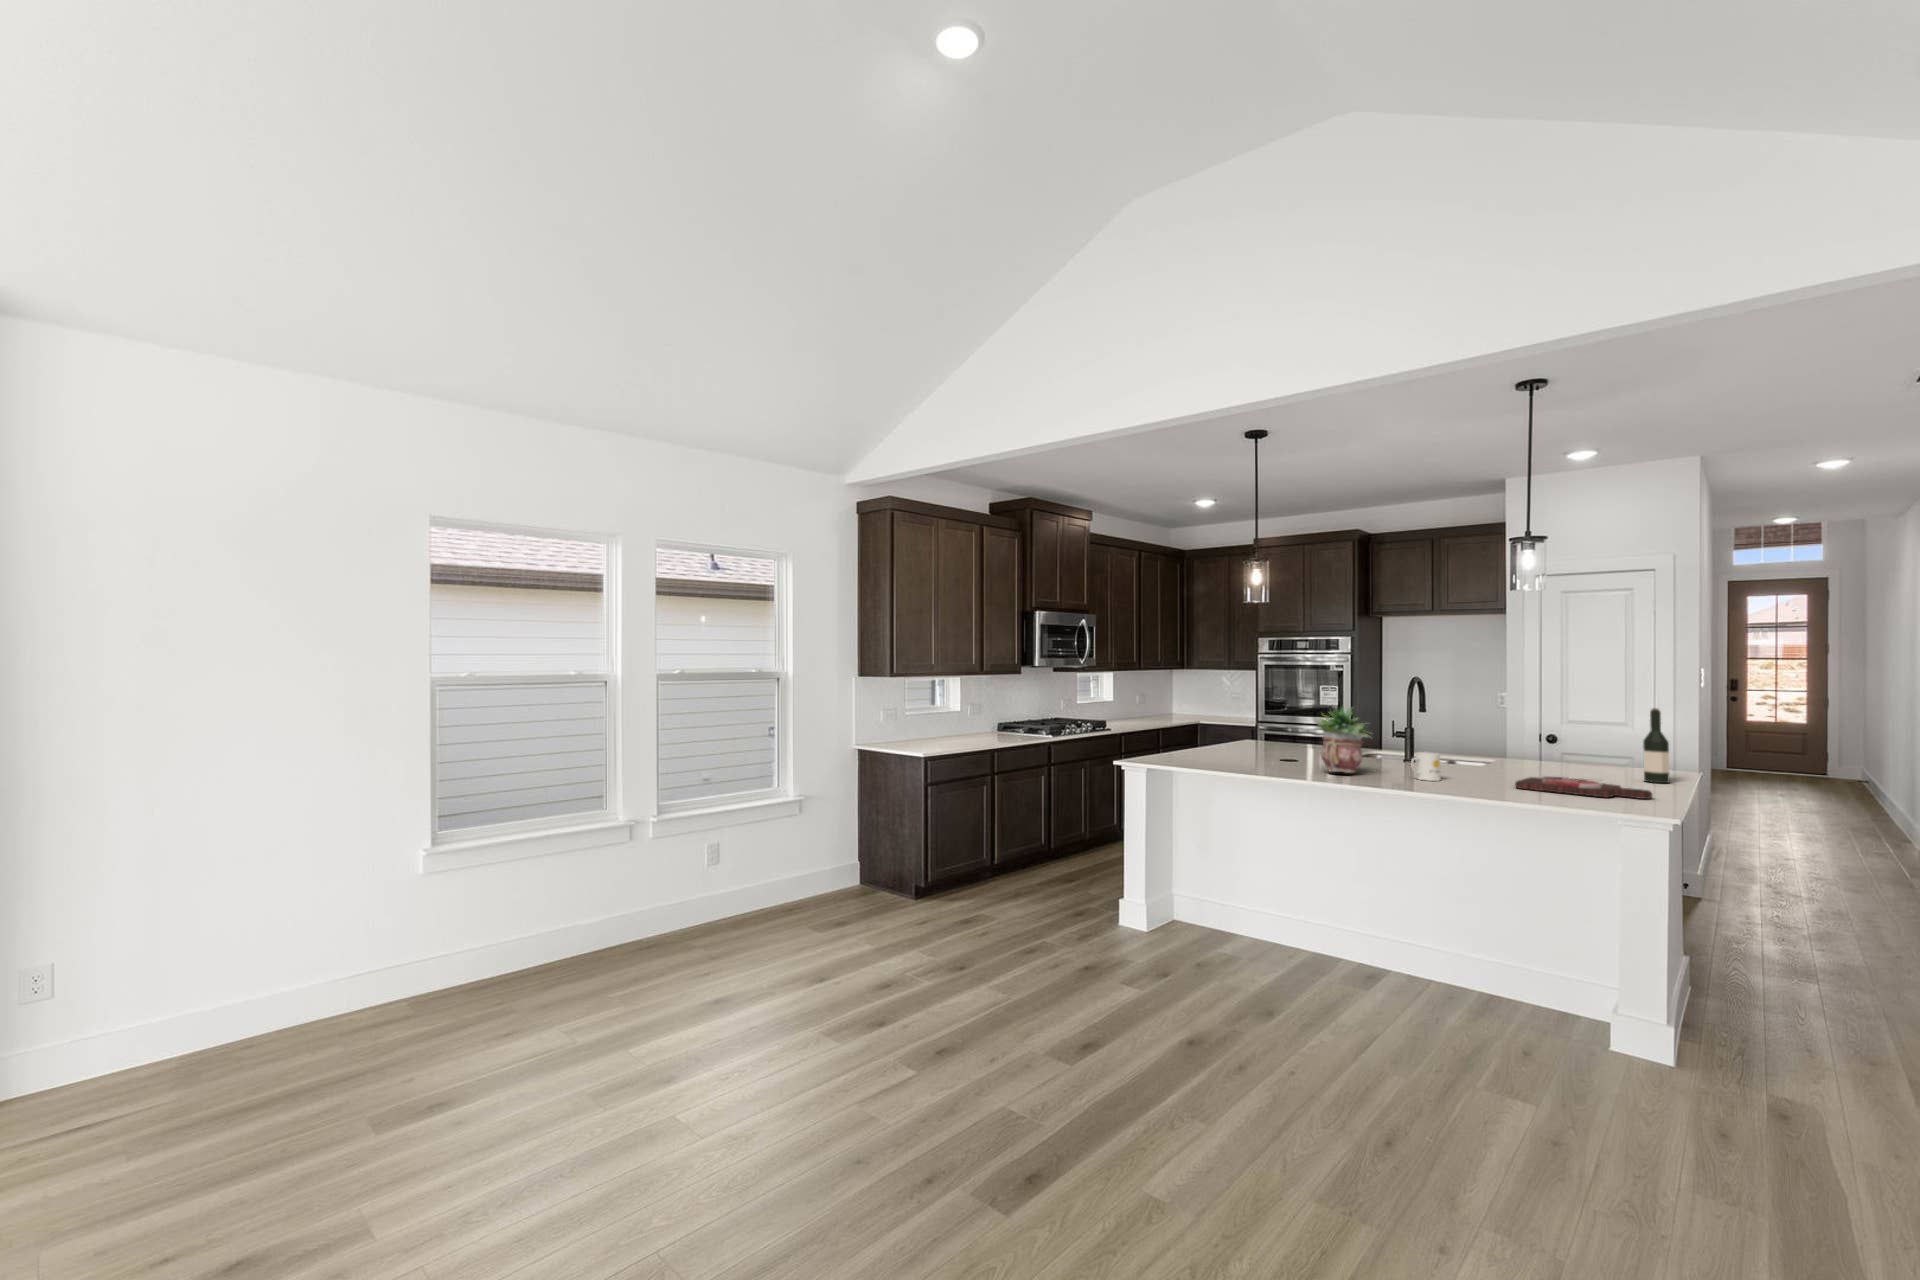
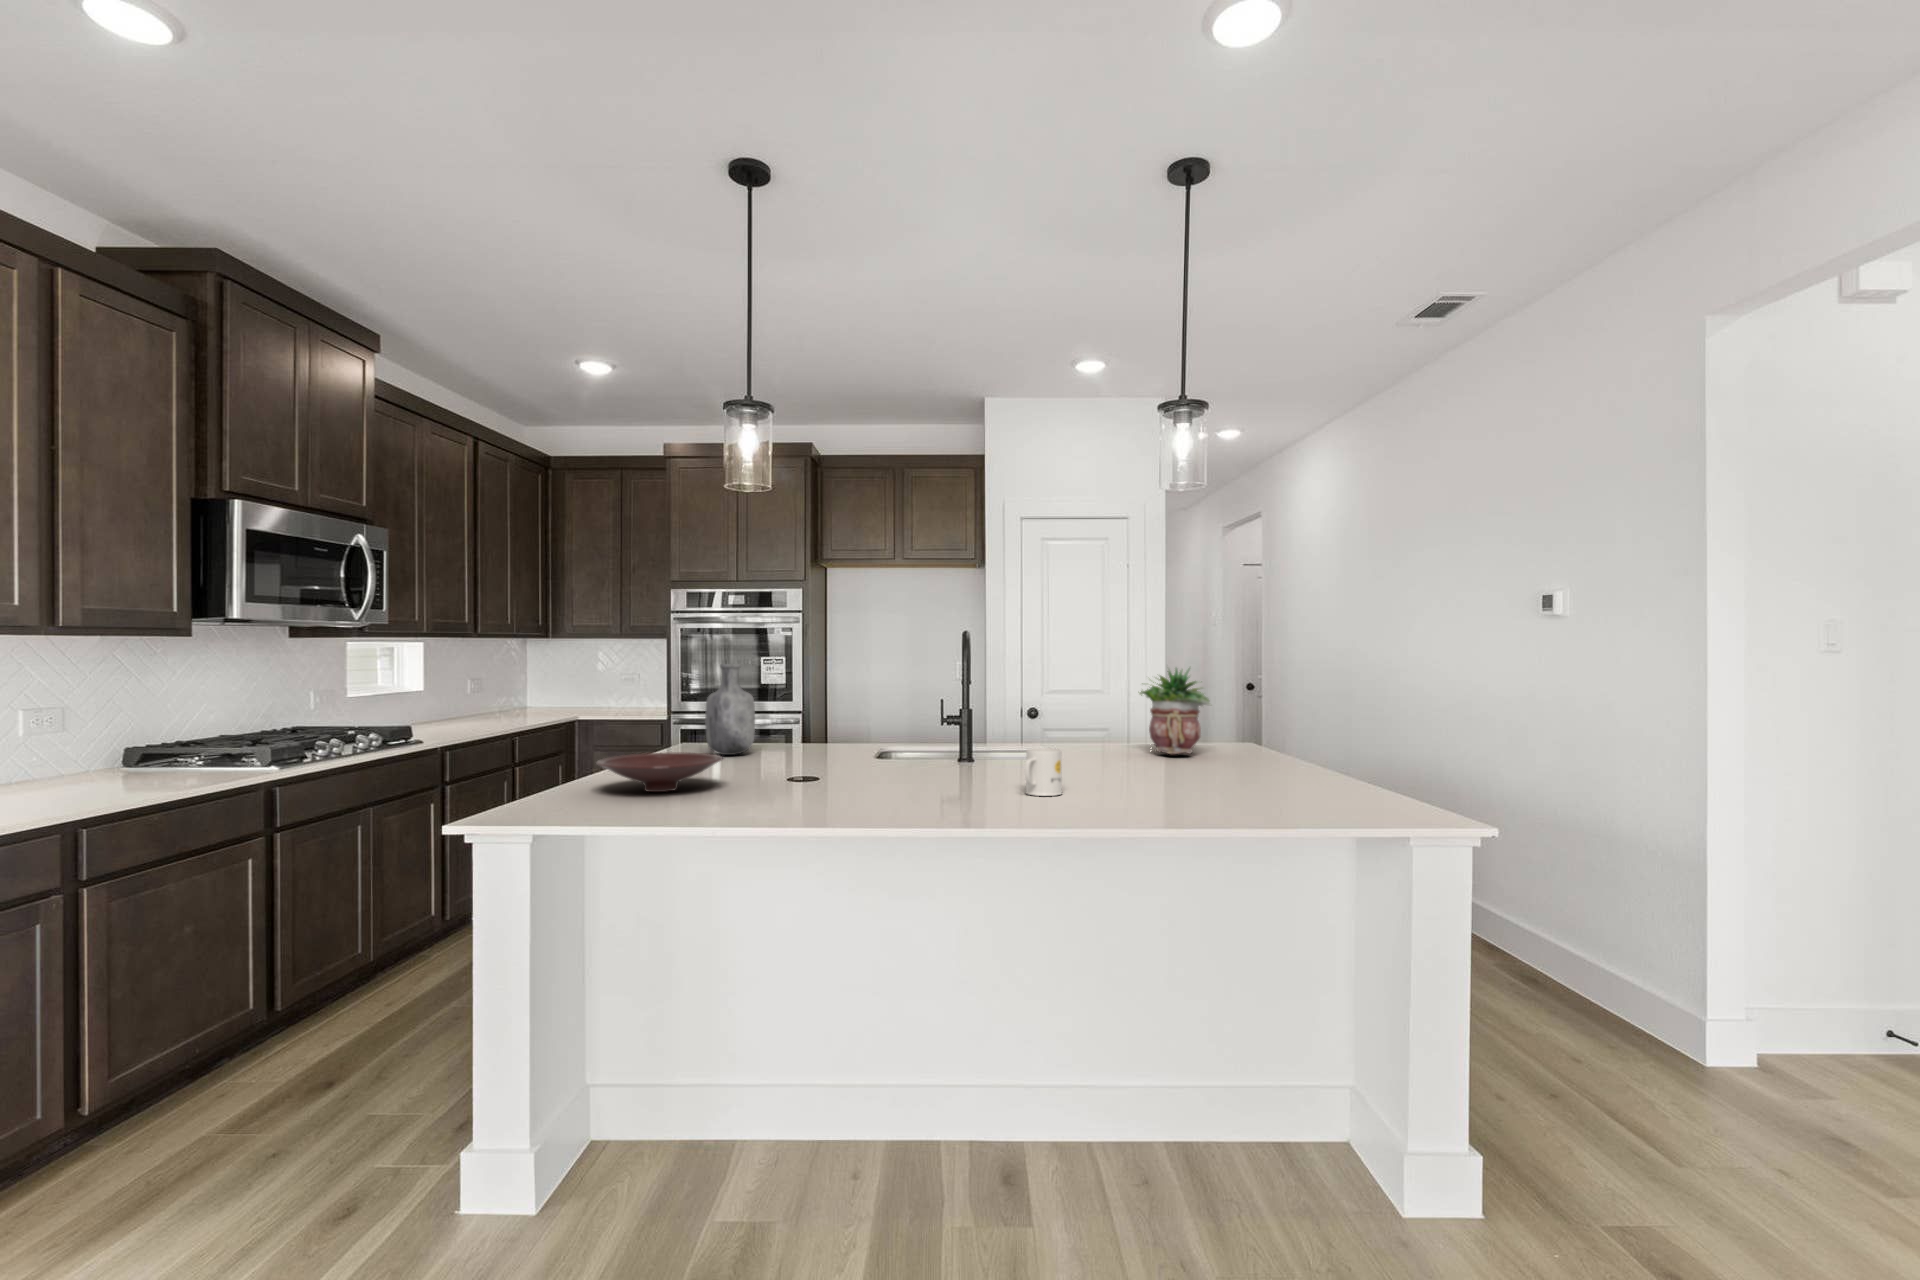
vase: none [1252,693,1282,746] -> present [705,664,755,755]
potted plant: present [1317,707,1370,773] -> present [1140,668,1211,754]
wine bottle: present [1643,708,1669,783] -> none [1241,666,1269,765]
bowl: none [1180,740,1244,759] -> present [597,753,723,792]
cutting board: present [1515,777,1652,799] -> none [1159,769,1325,797]

